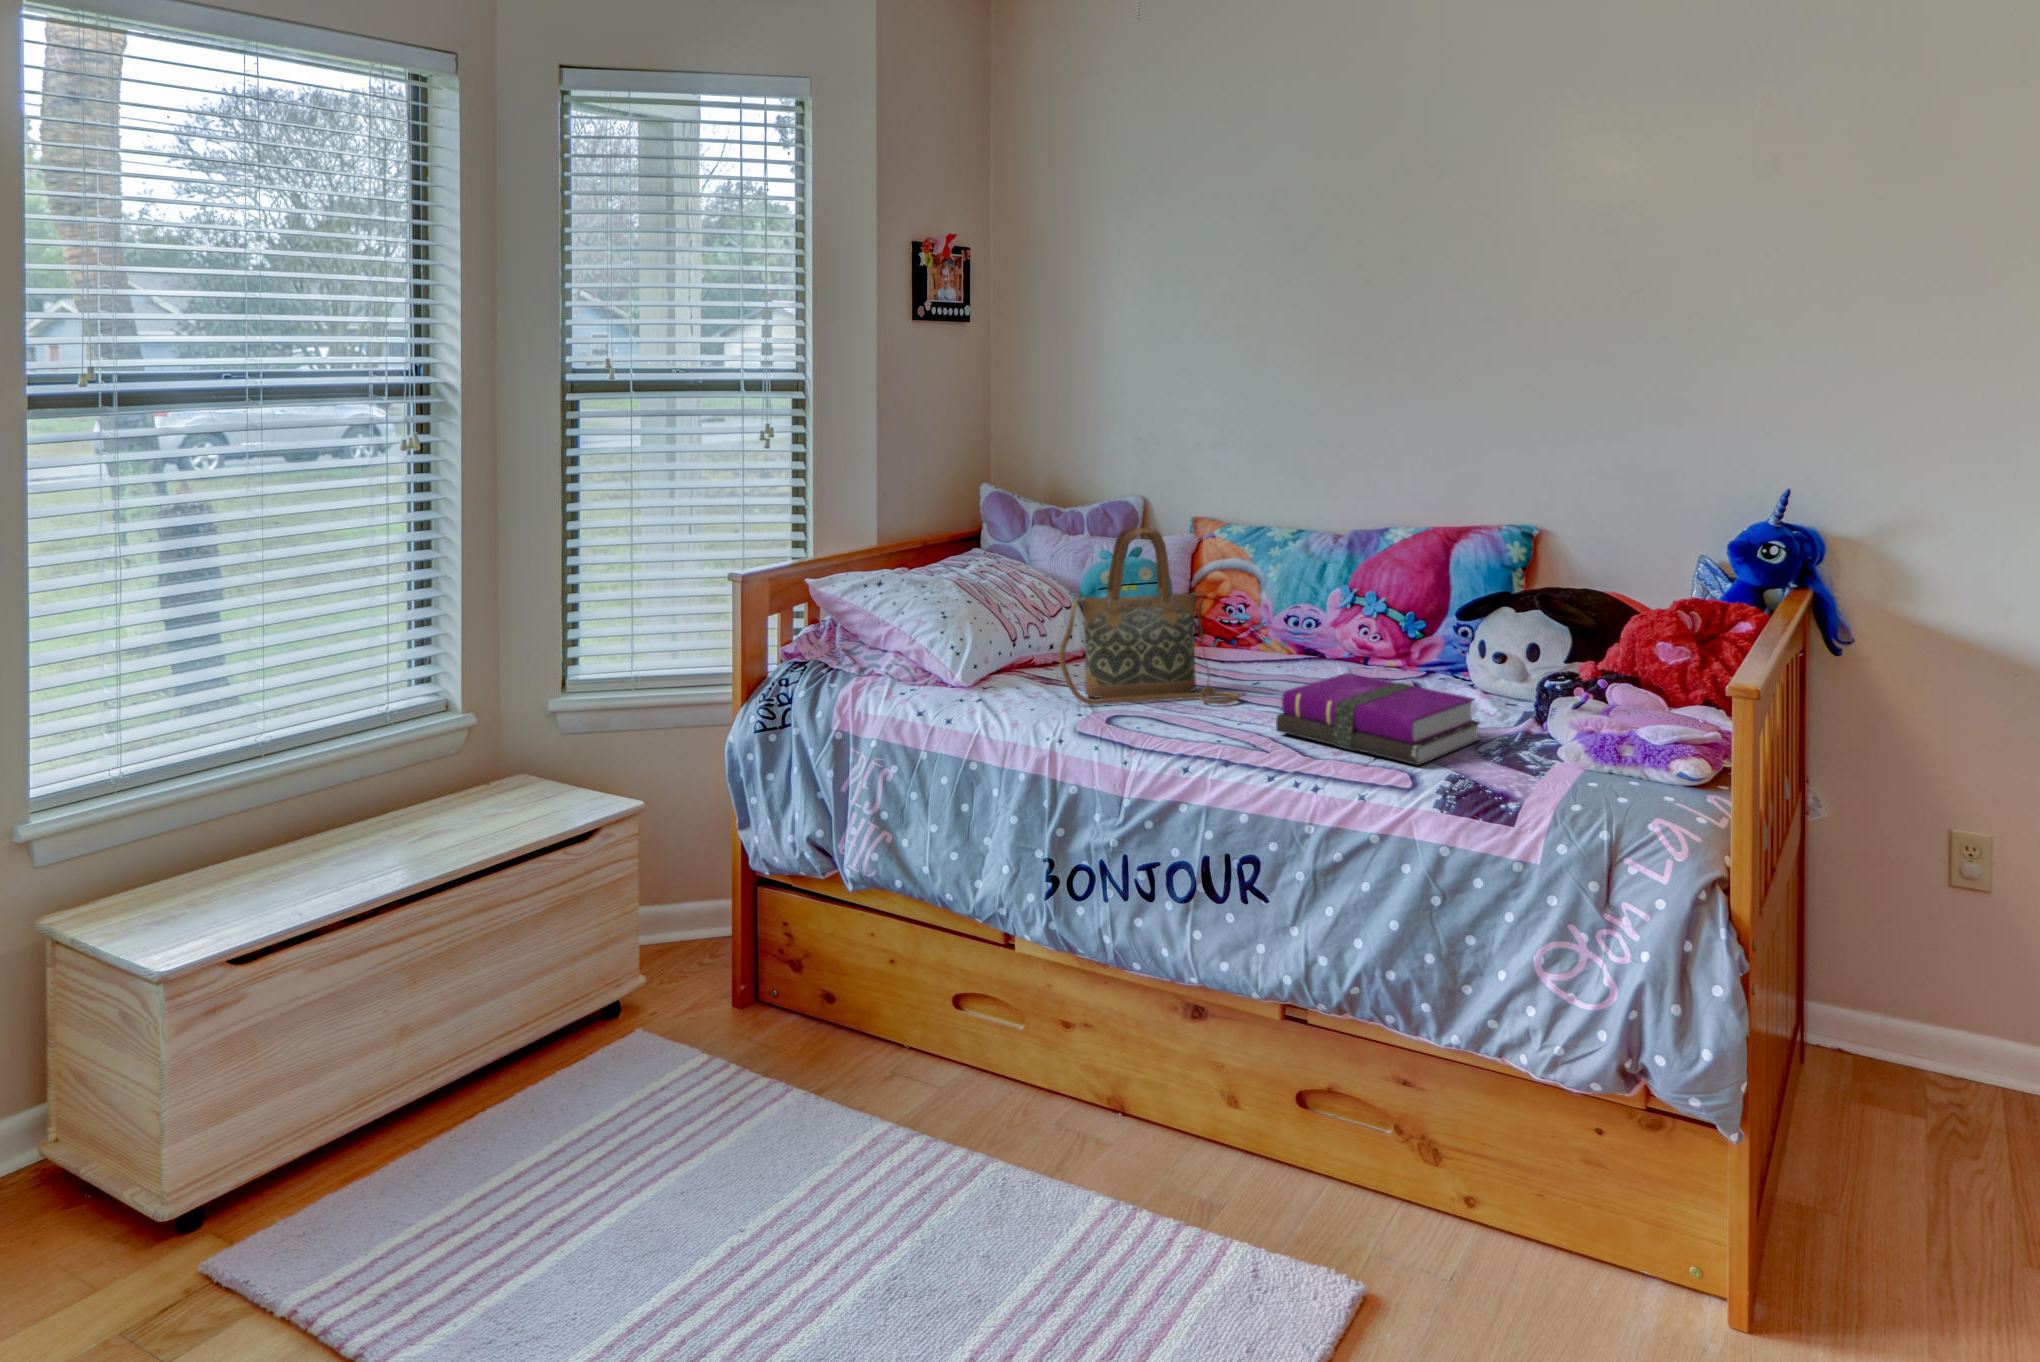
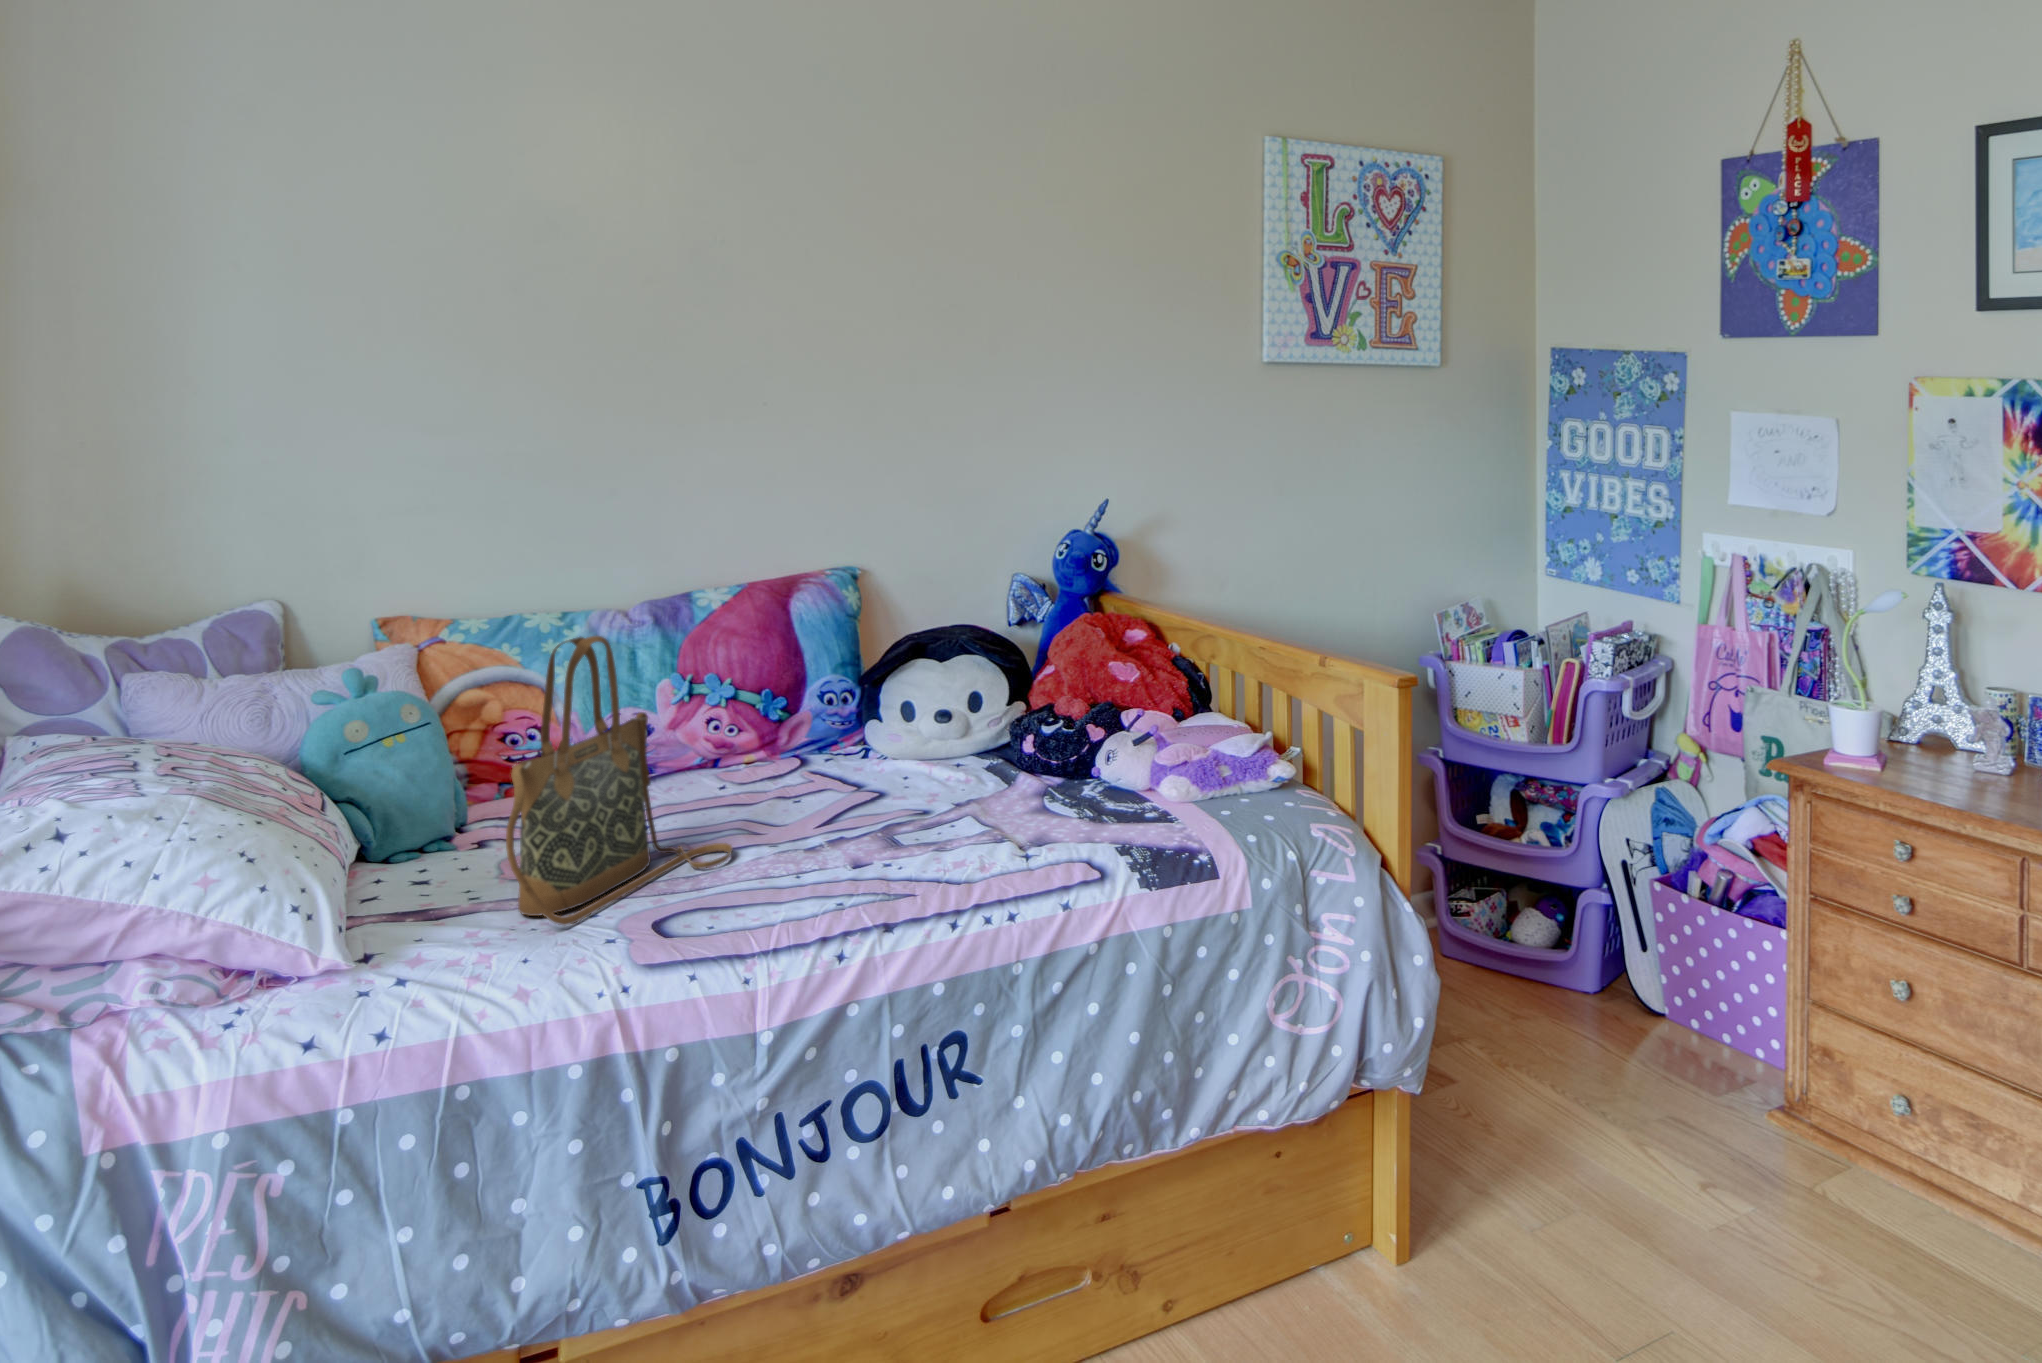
notebook: present [1276,673,1480,765] -> none [862,760,1076,868]

